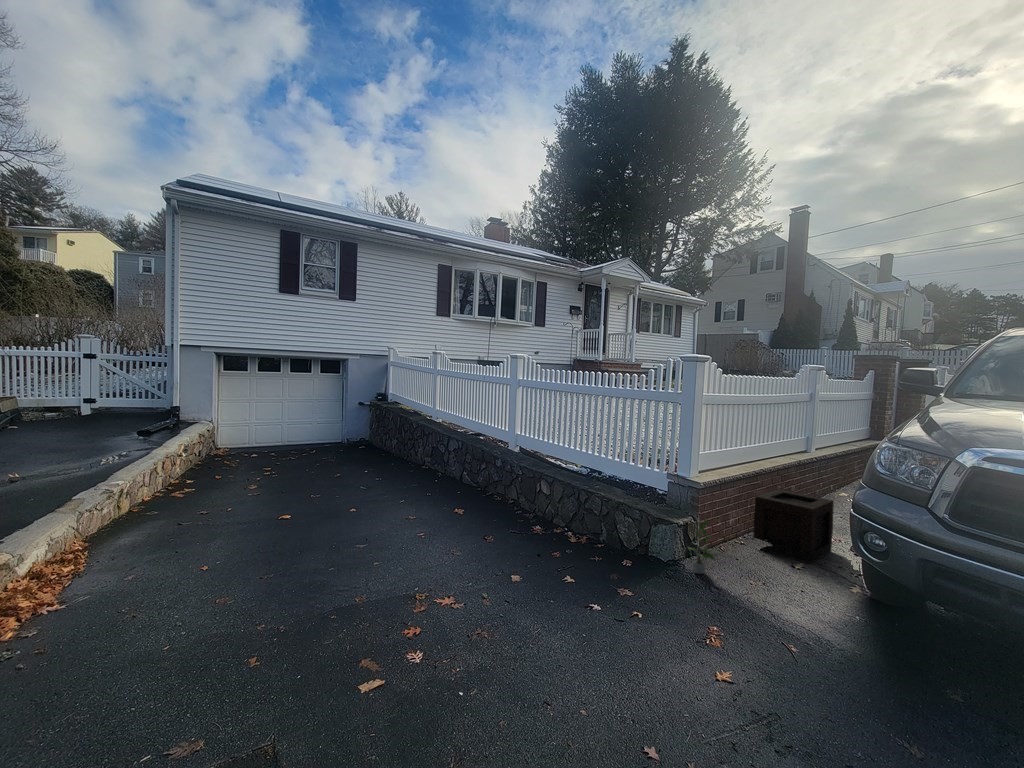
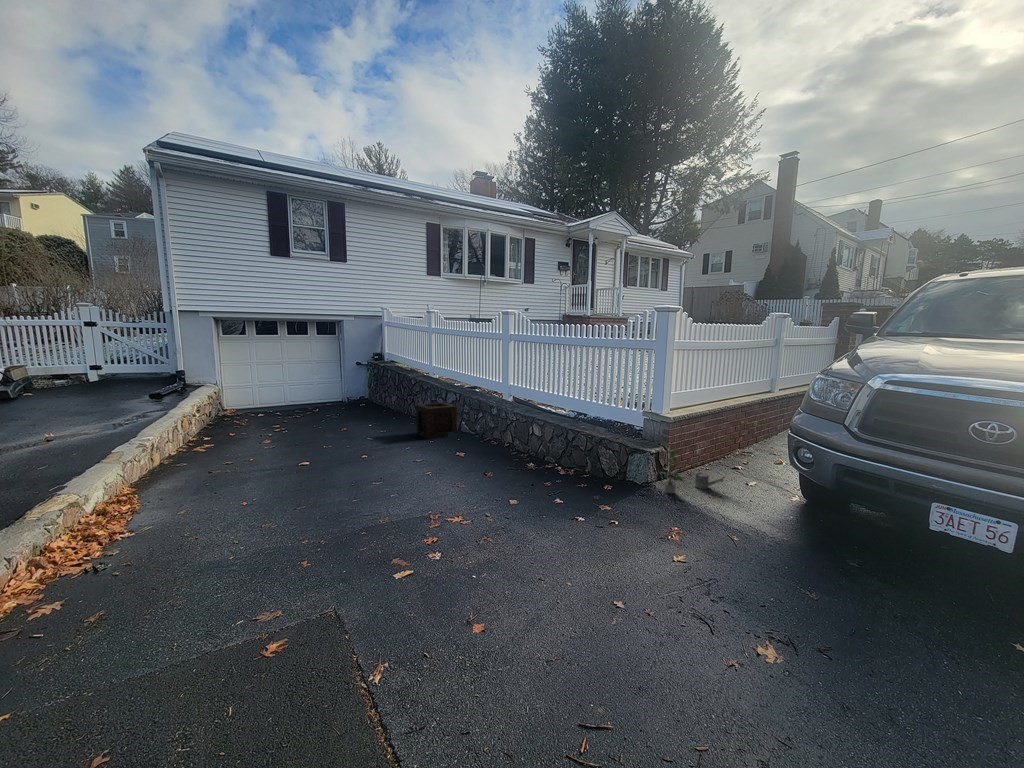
wooden crate: present [754,489,834,564] -> present [416,402,457,439]
watering can: none [721,546,762,569] -> present [690,472,723,489]

